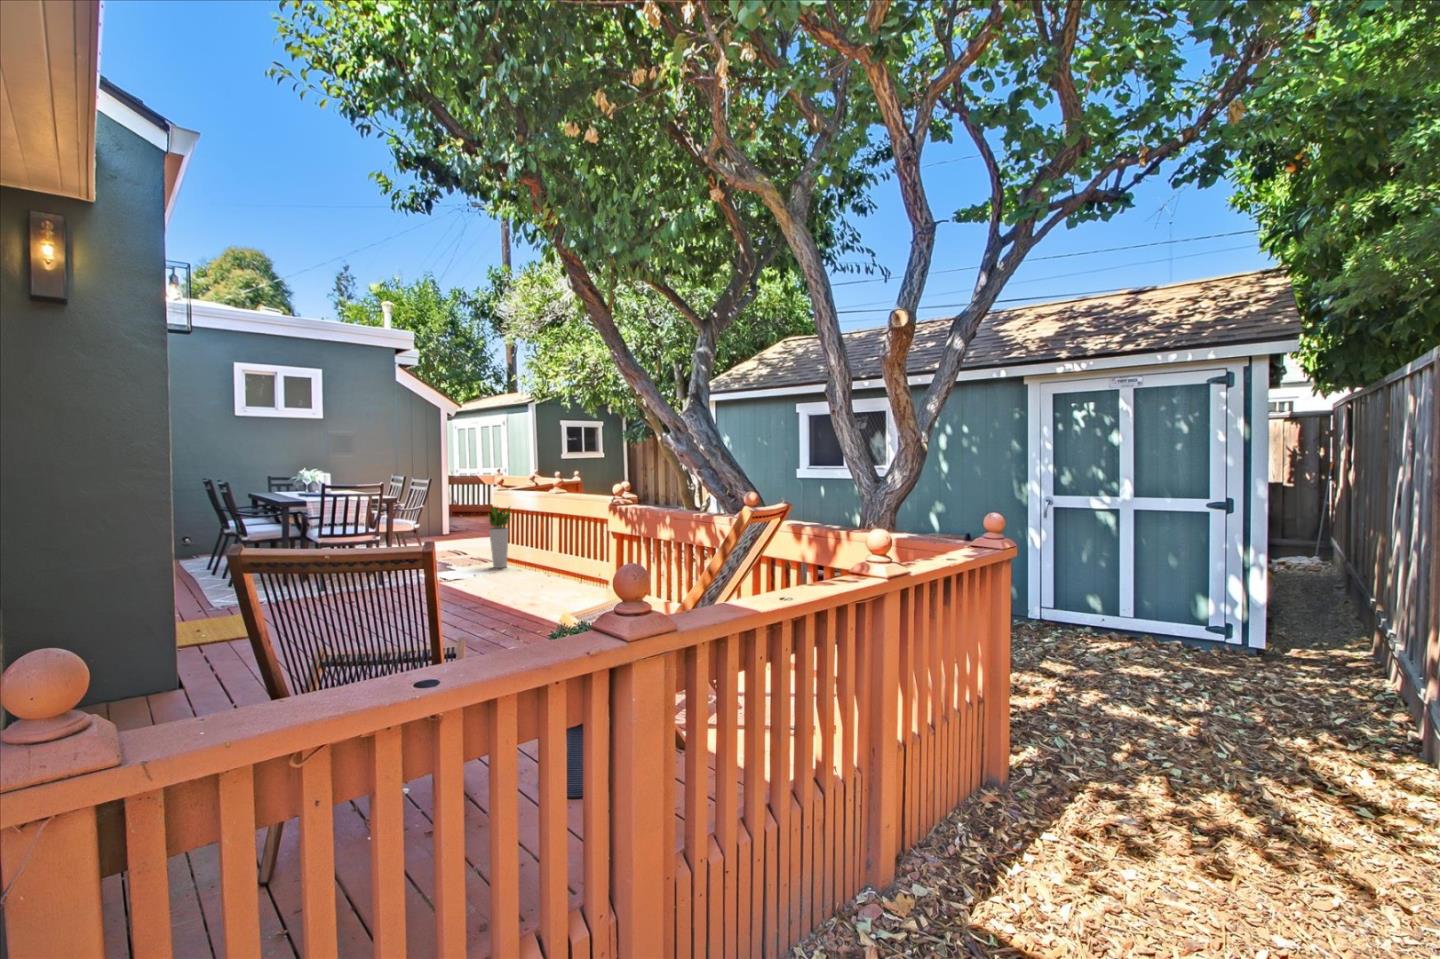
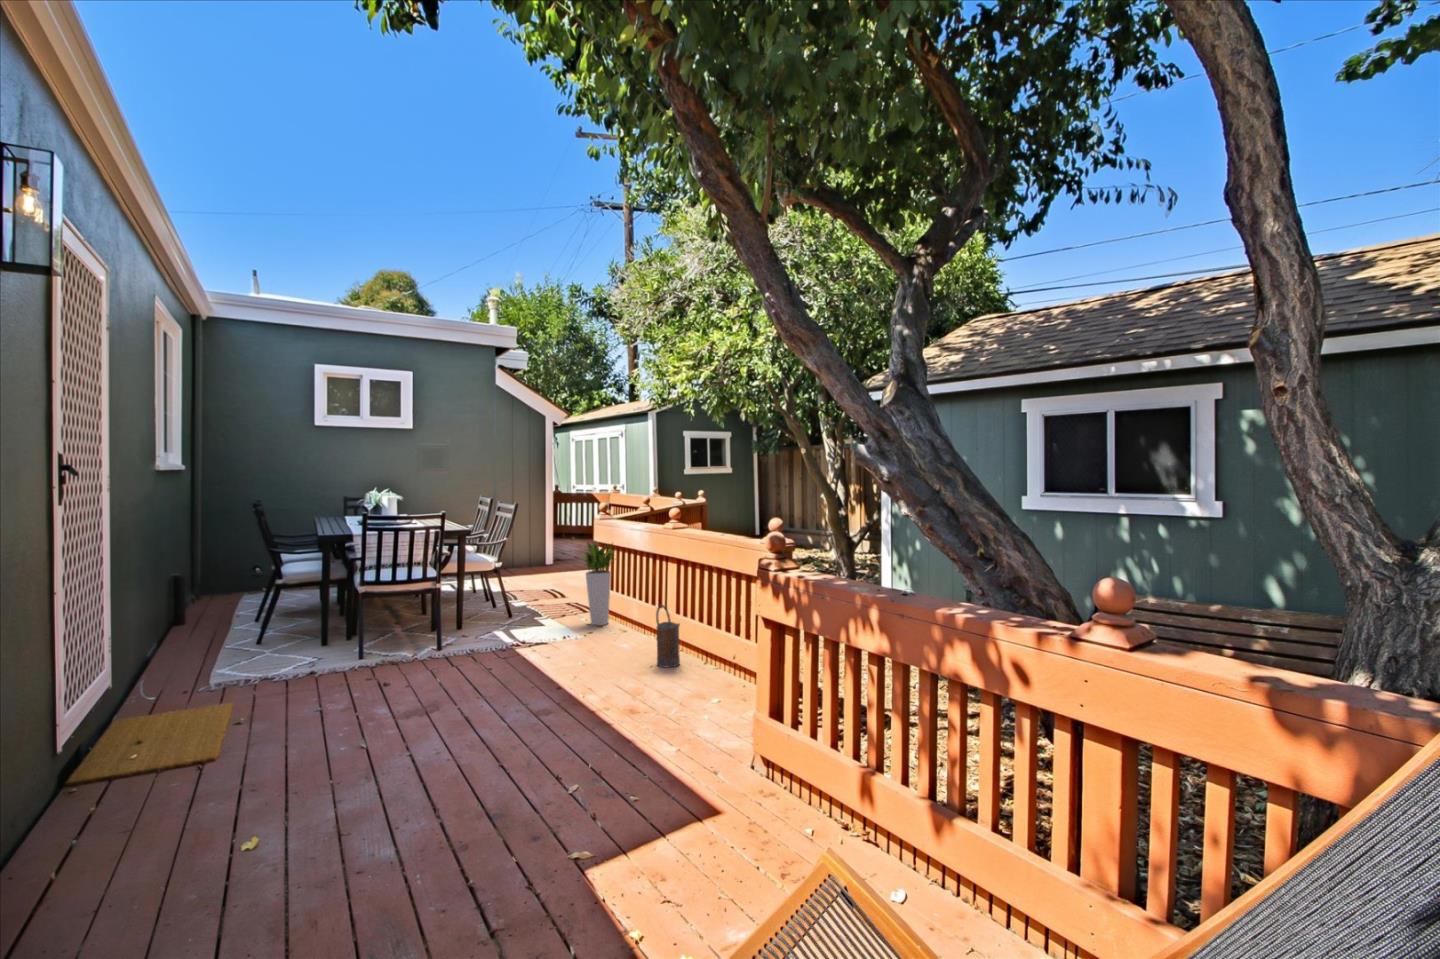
watering can: none [545,544,563,587] -> present [656,605,680,668]

